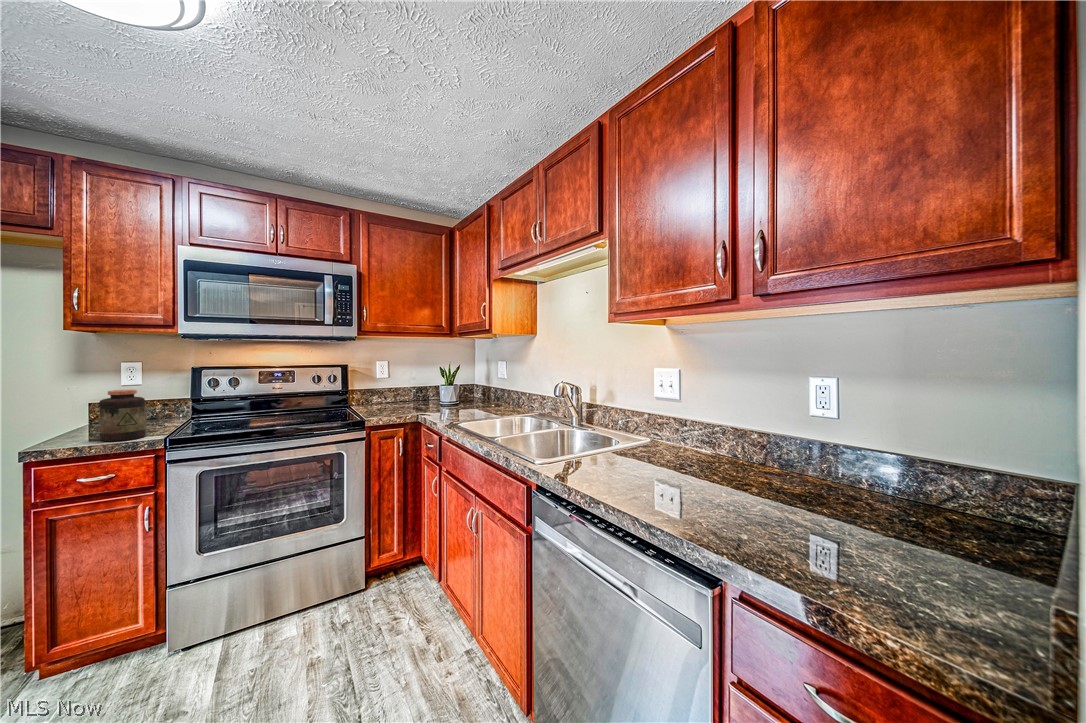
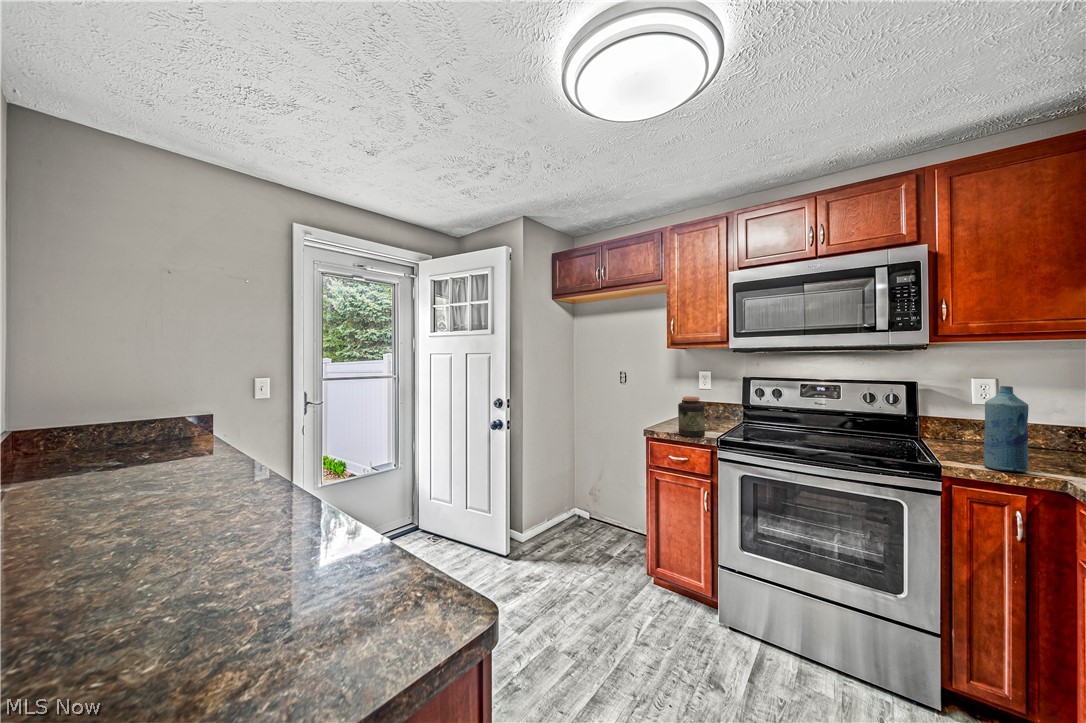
bottle: none [385,364,404,417] -> present [984,386,1028,472]

